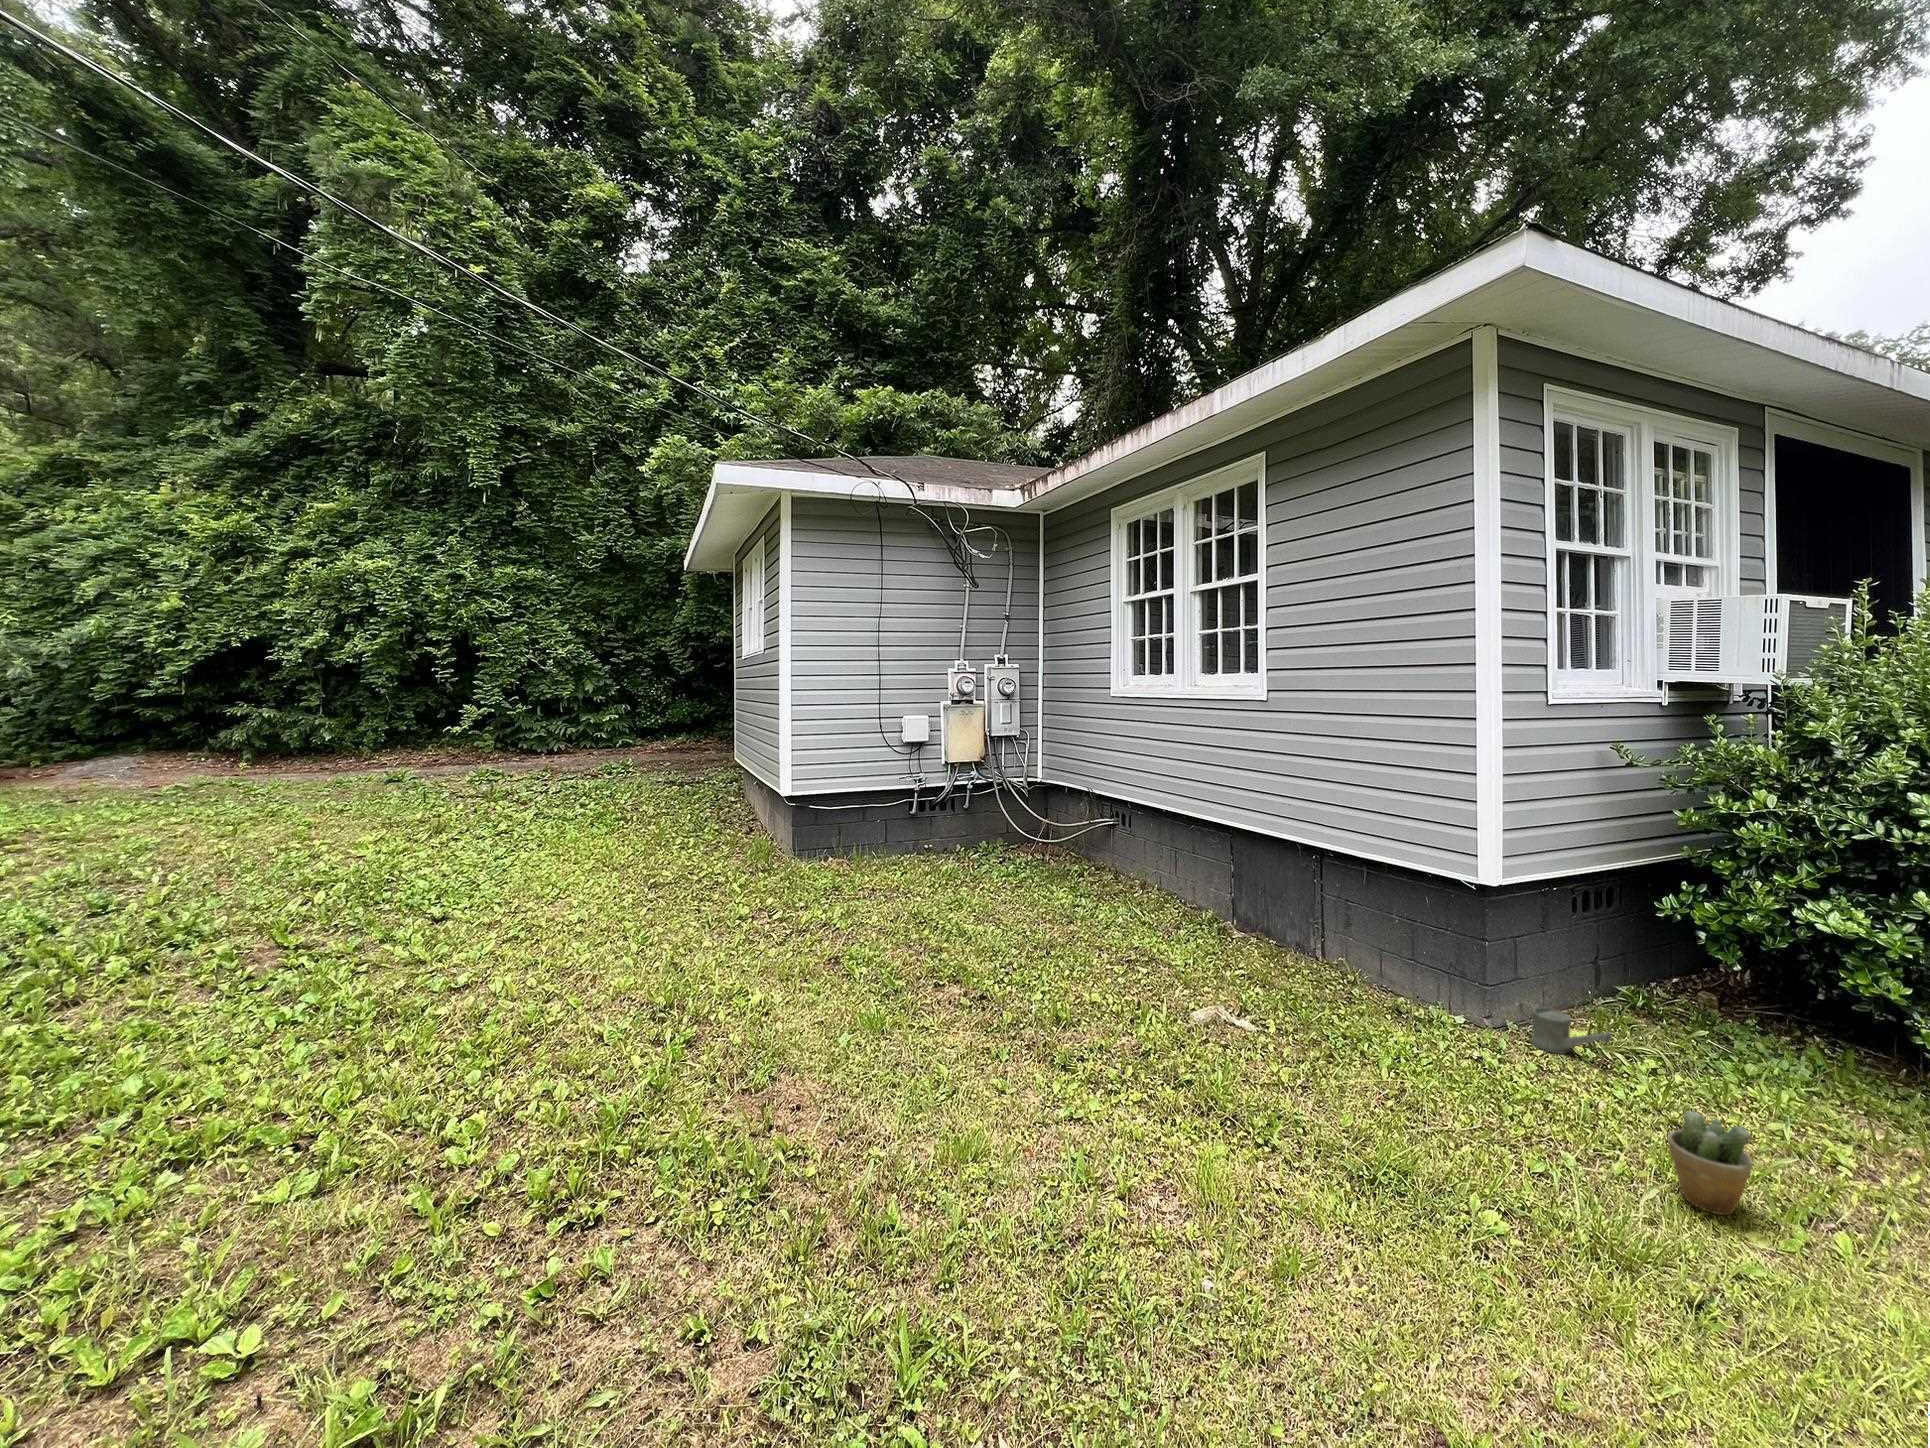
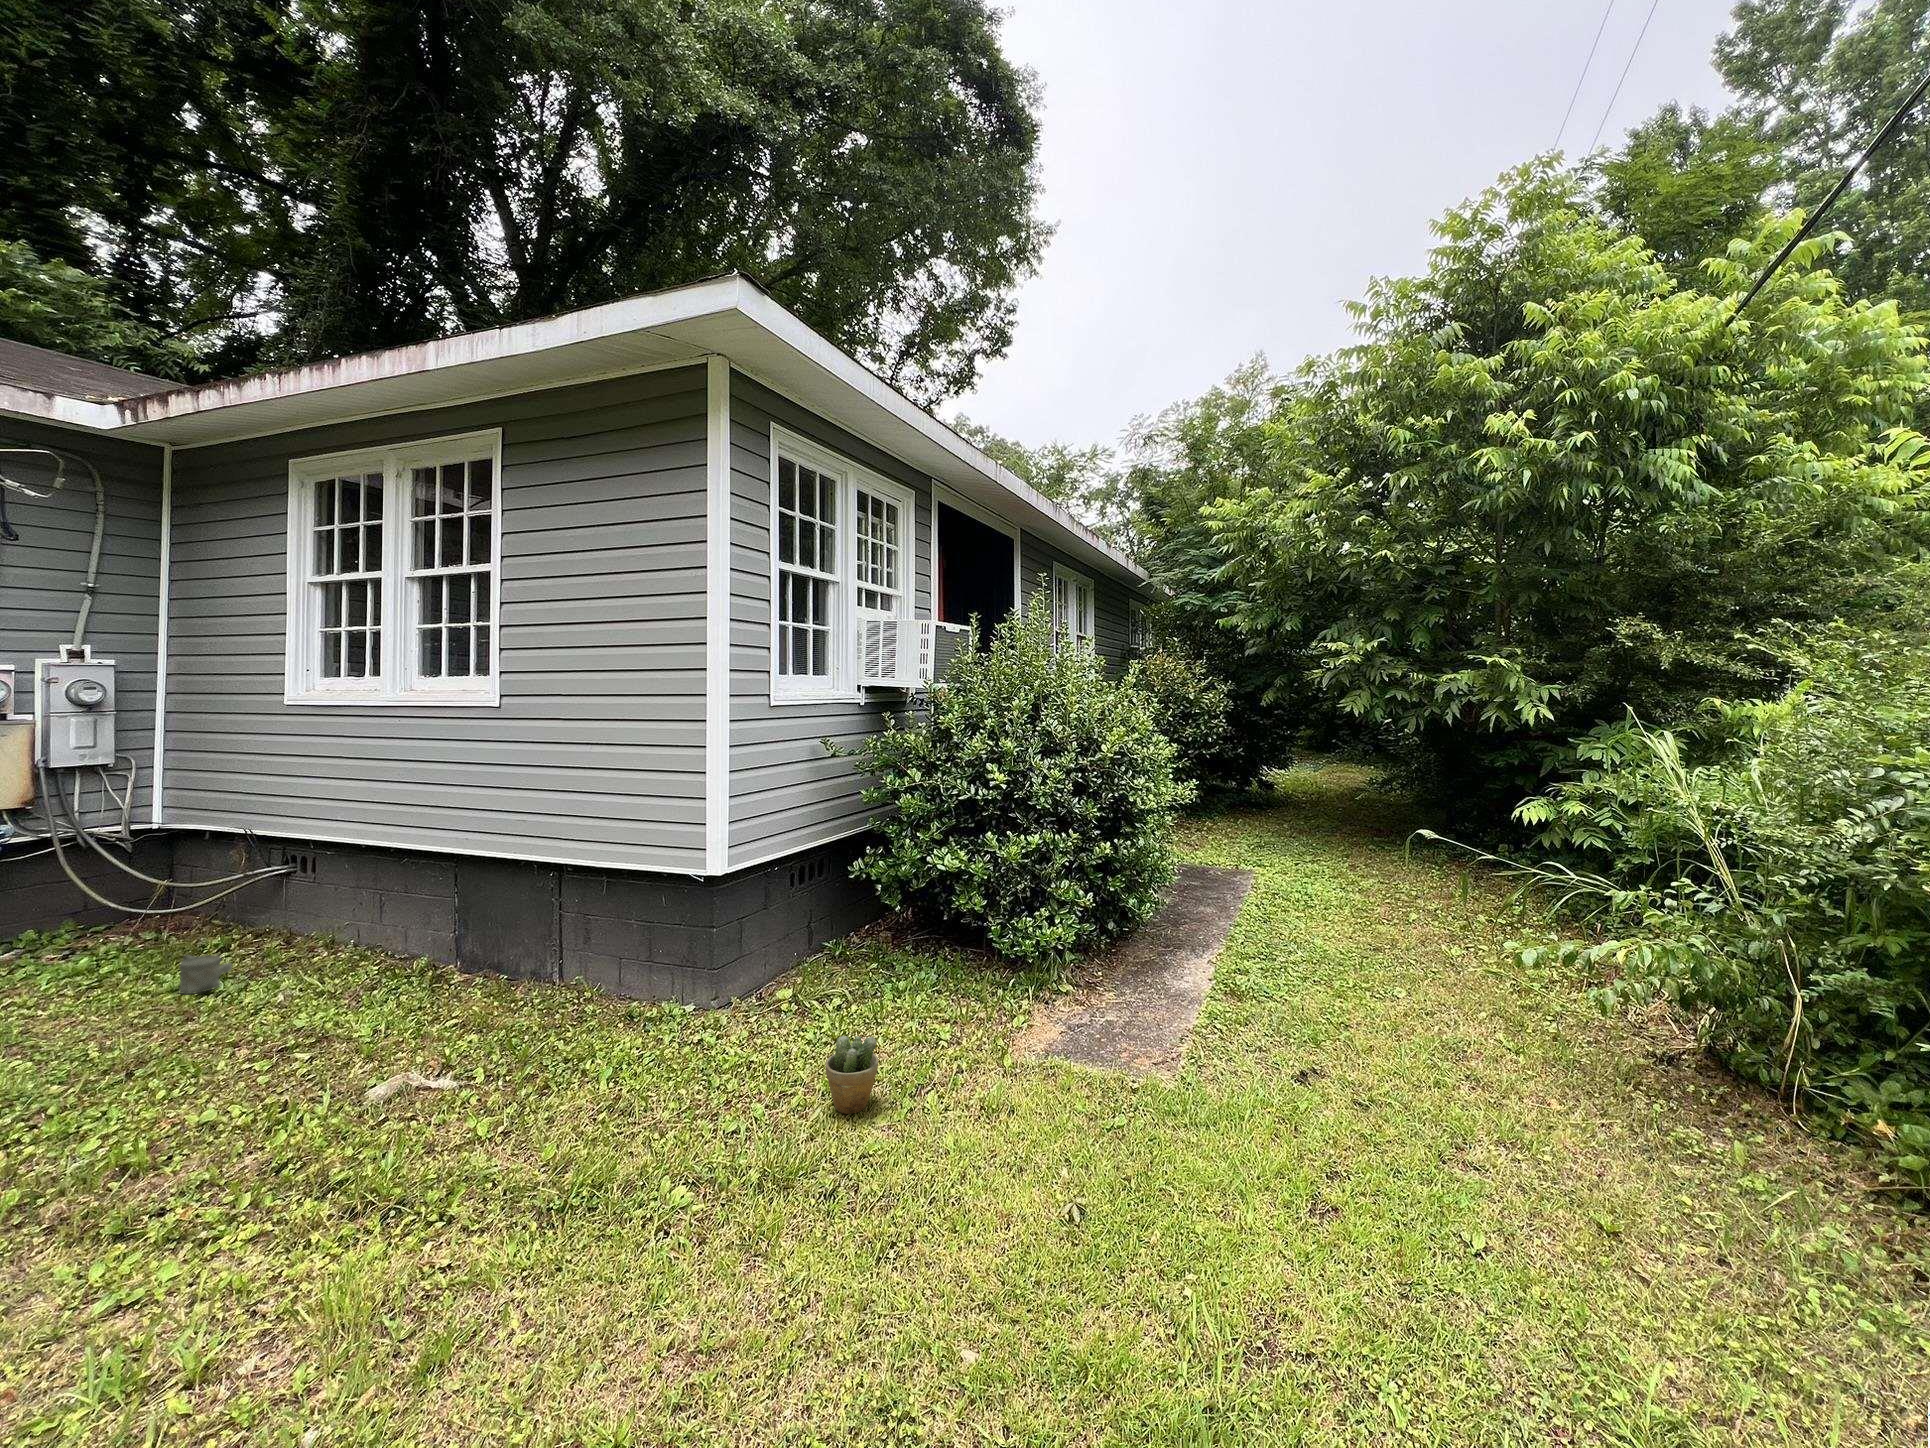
watering can: present [1519,1001,1611,1054] -> present [178,955,232,994]

